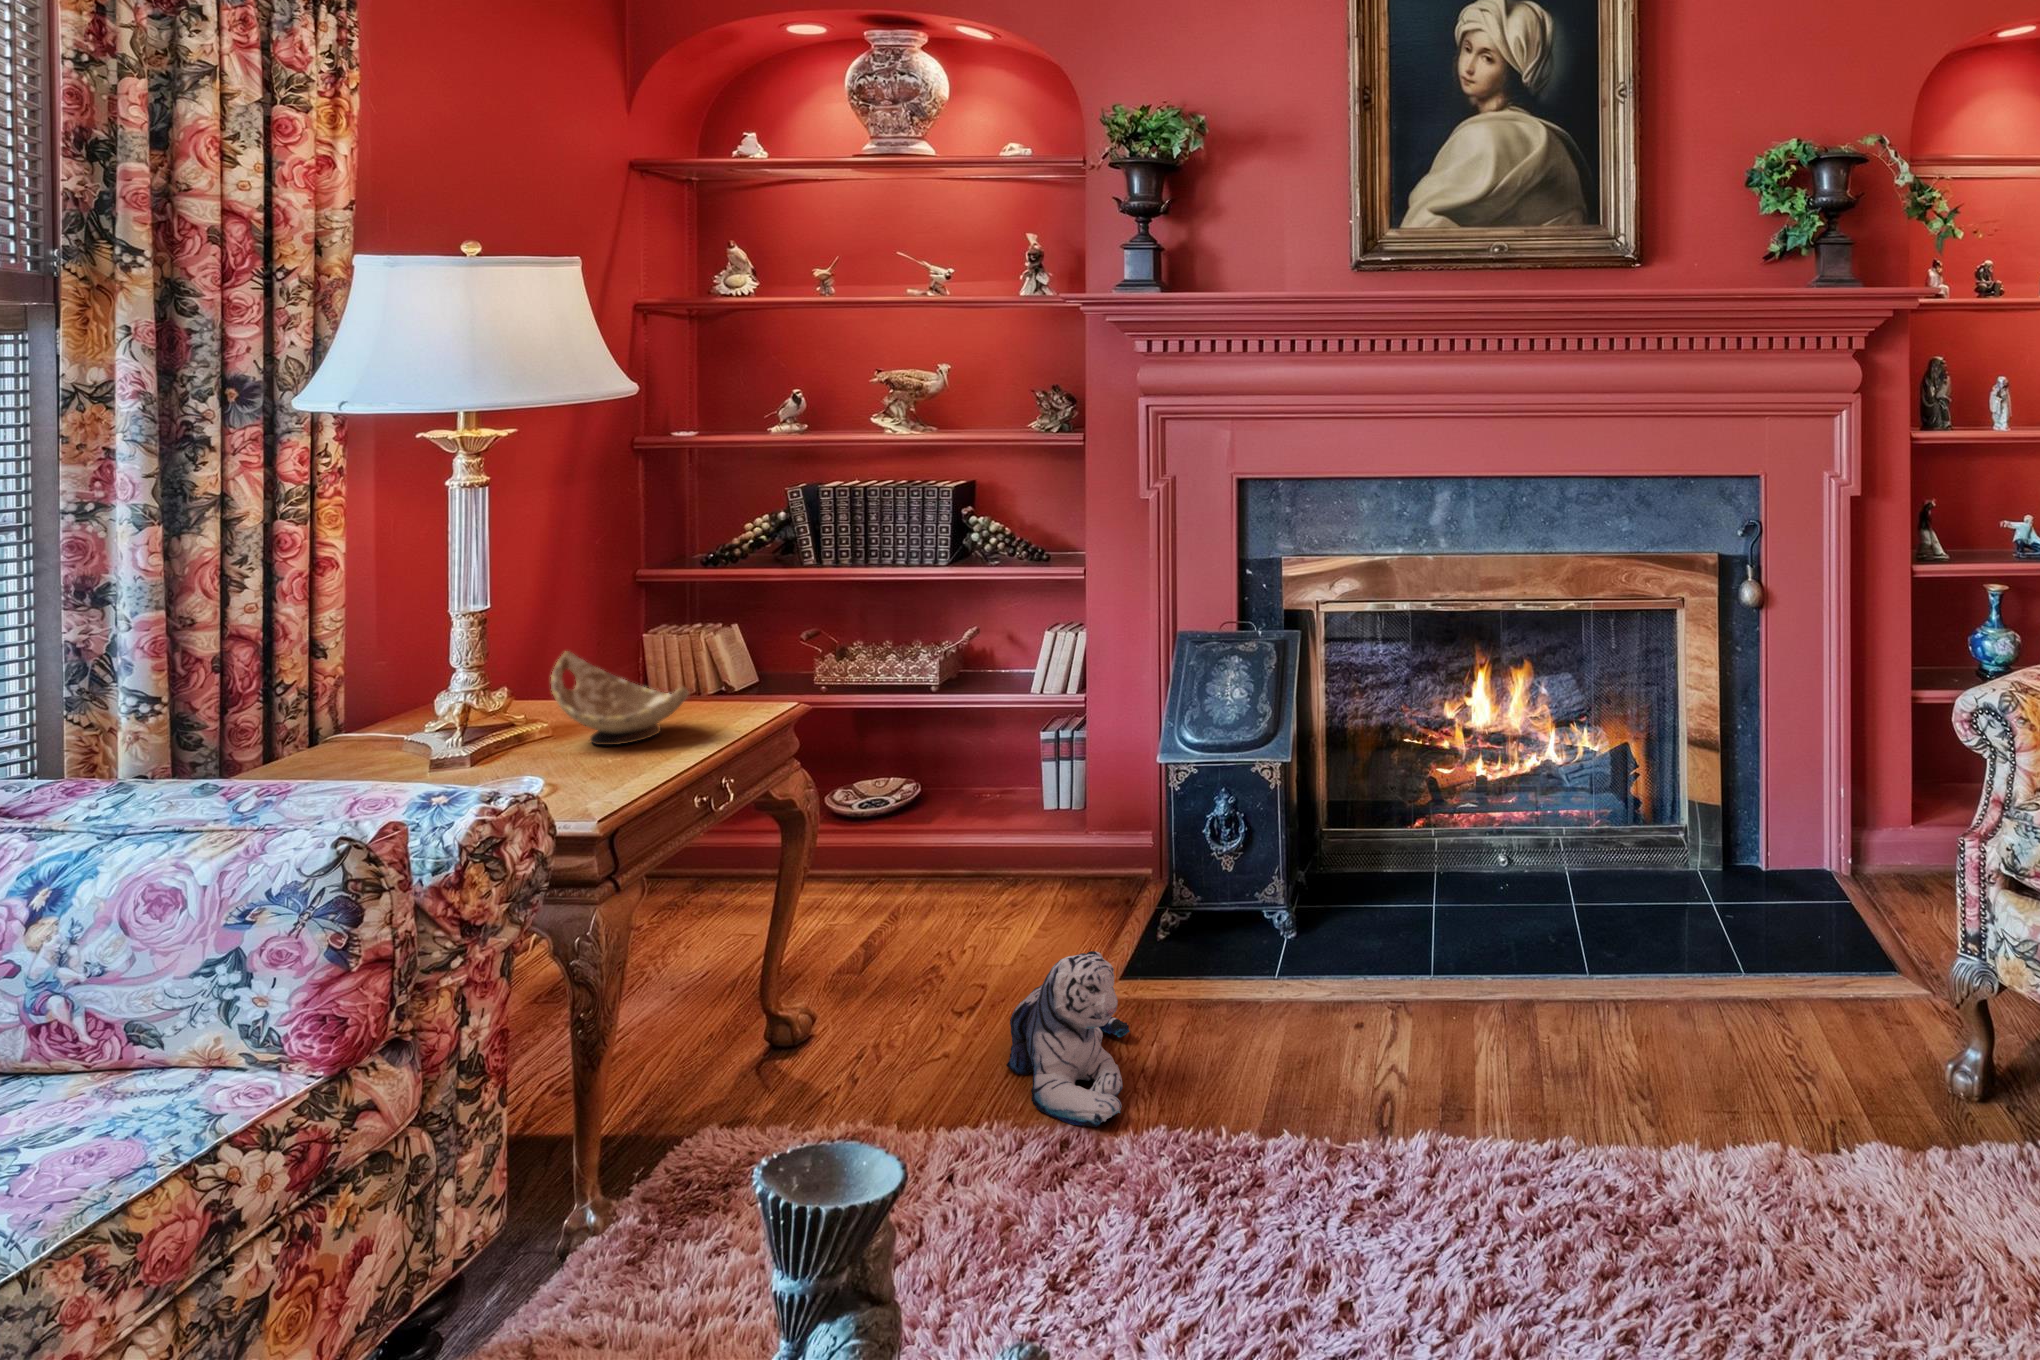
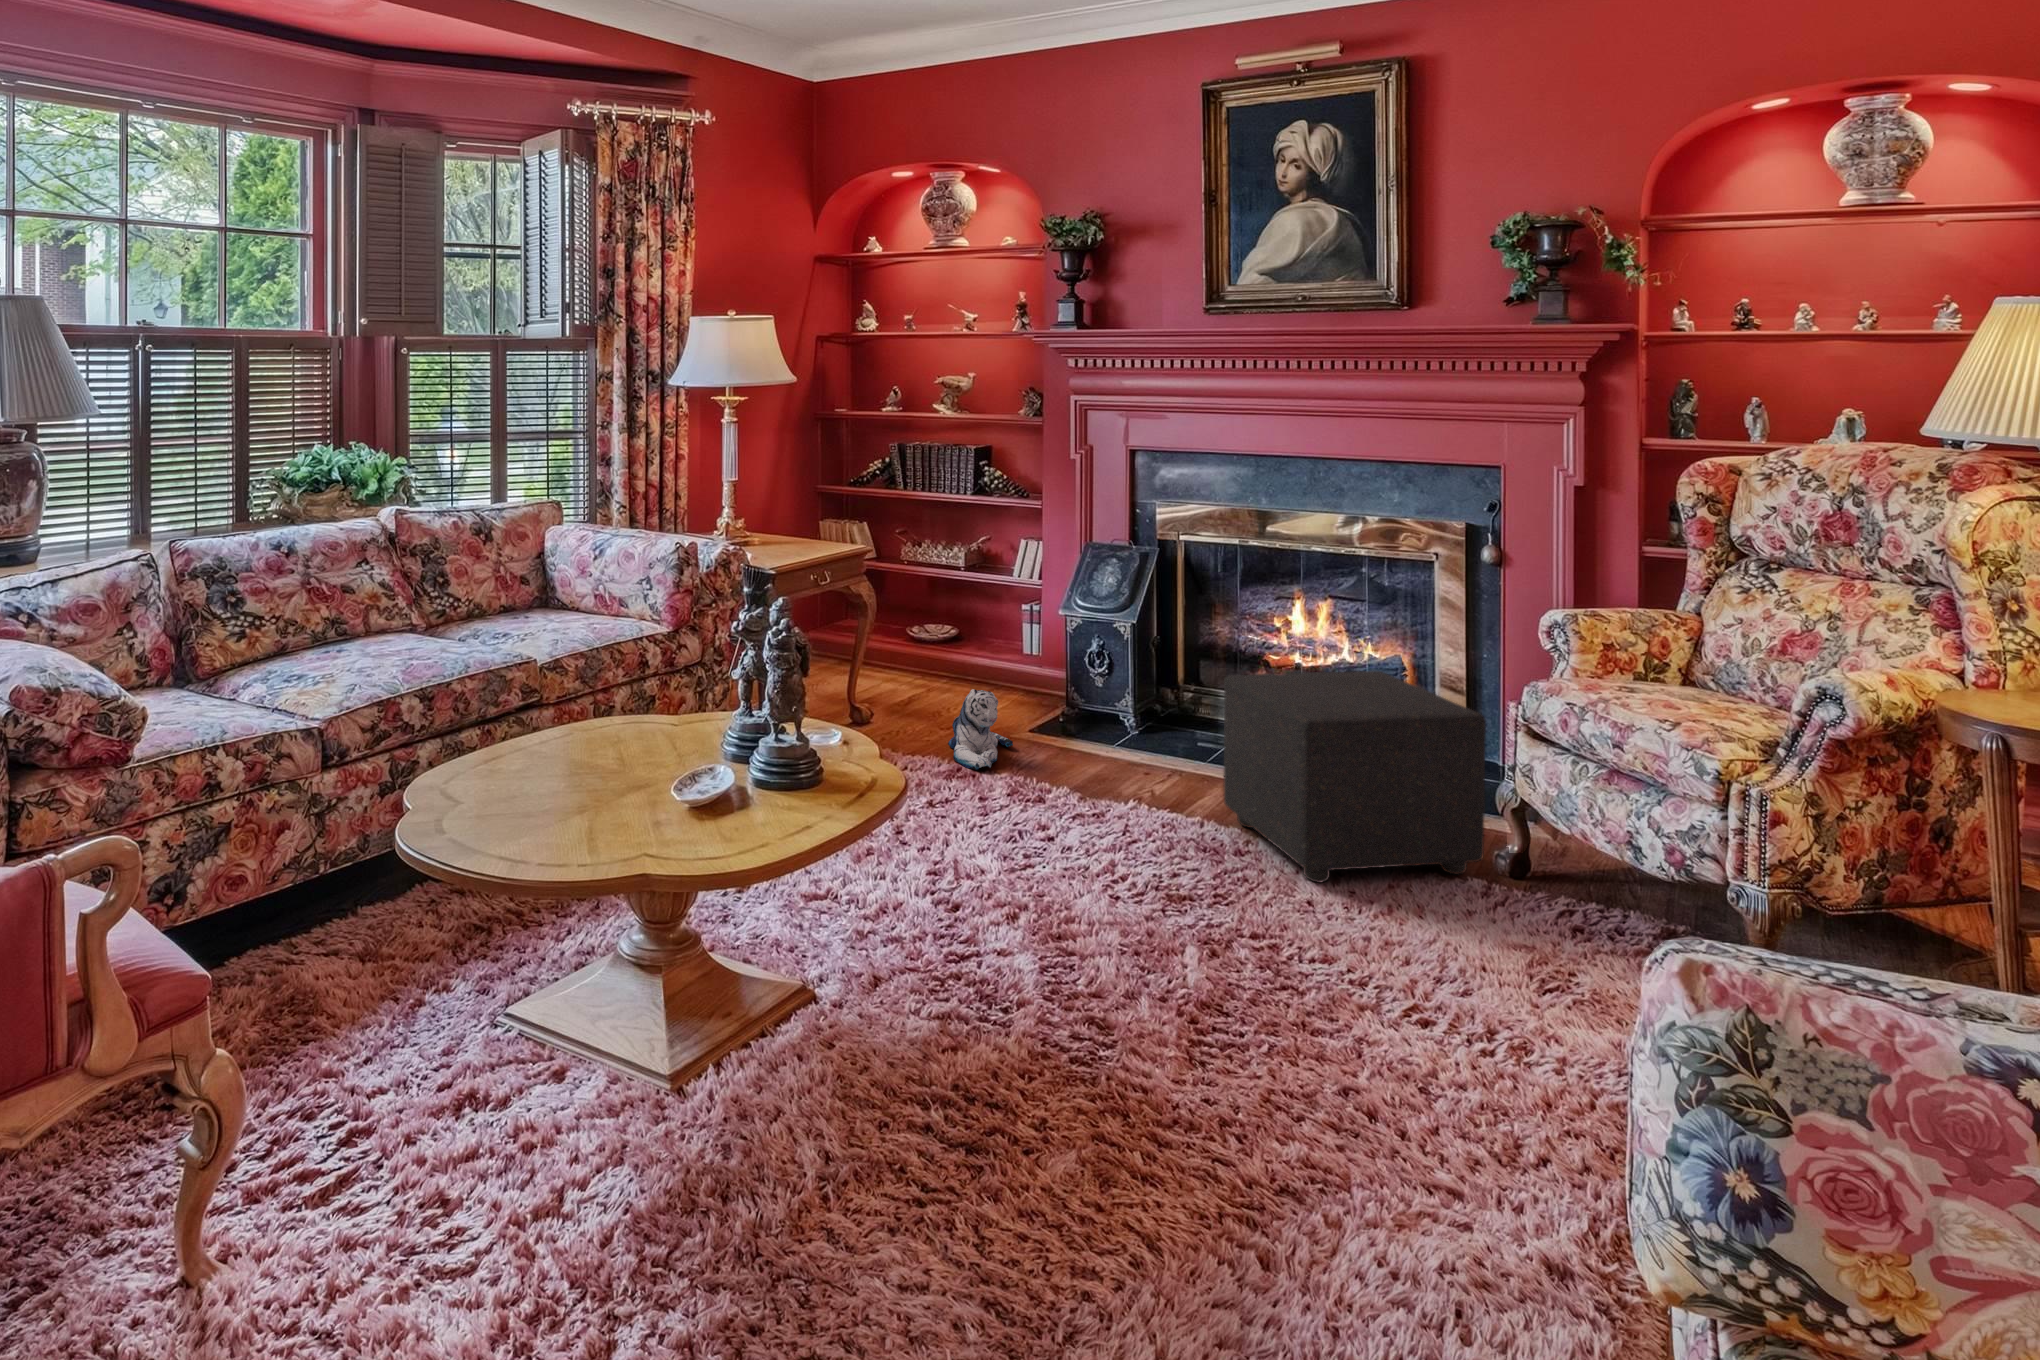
decorative bowl: present [551,651,688,745] -> none [759,503,812,548]
ottoman: none [1559,799,1958,1230] -> present [1224,671,1486,882]

